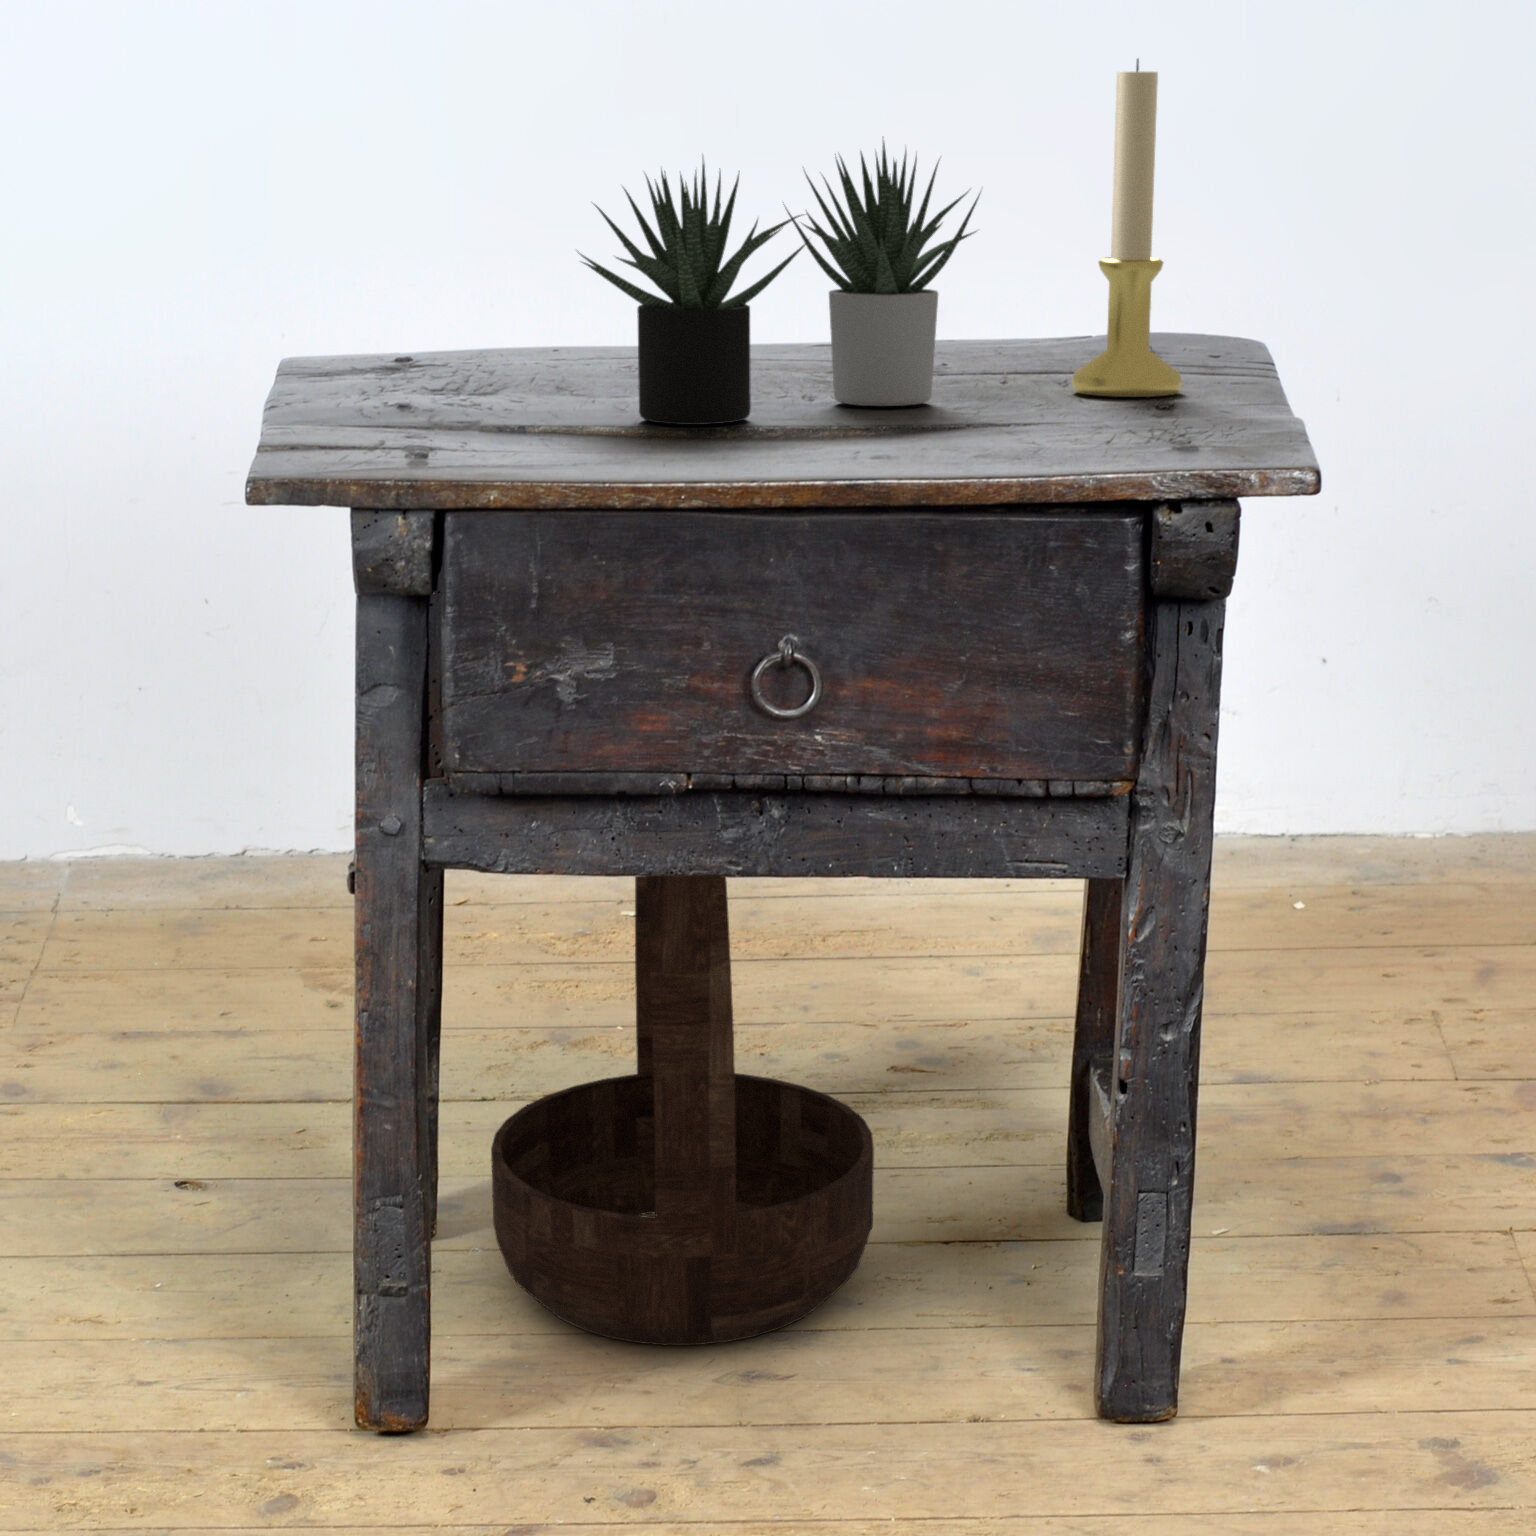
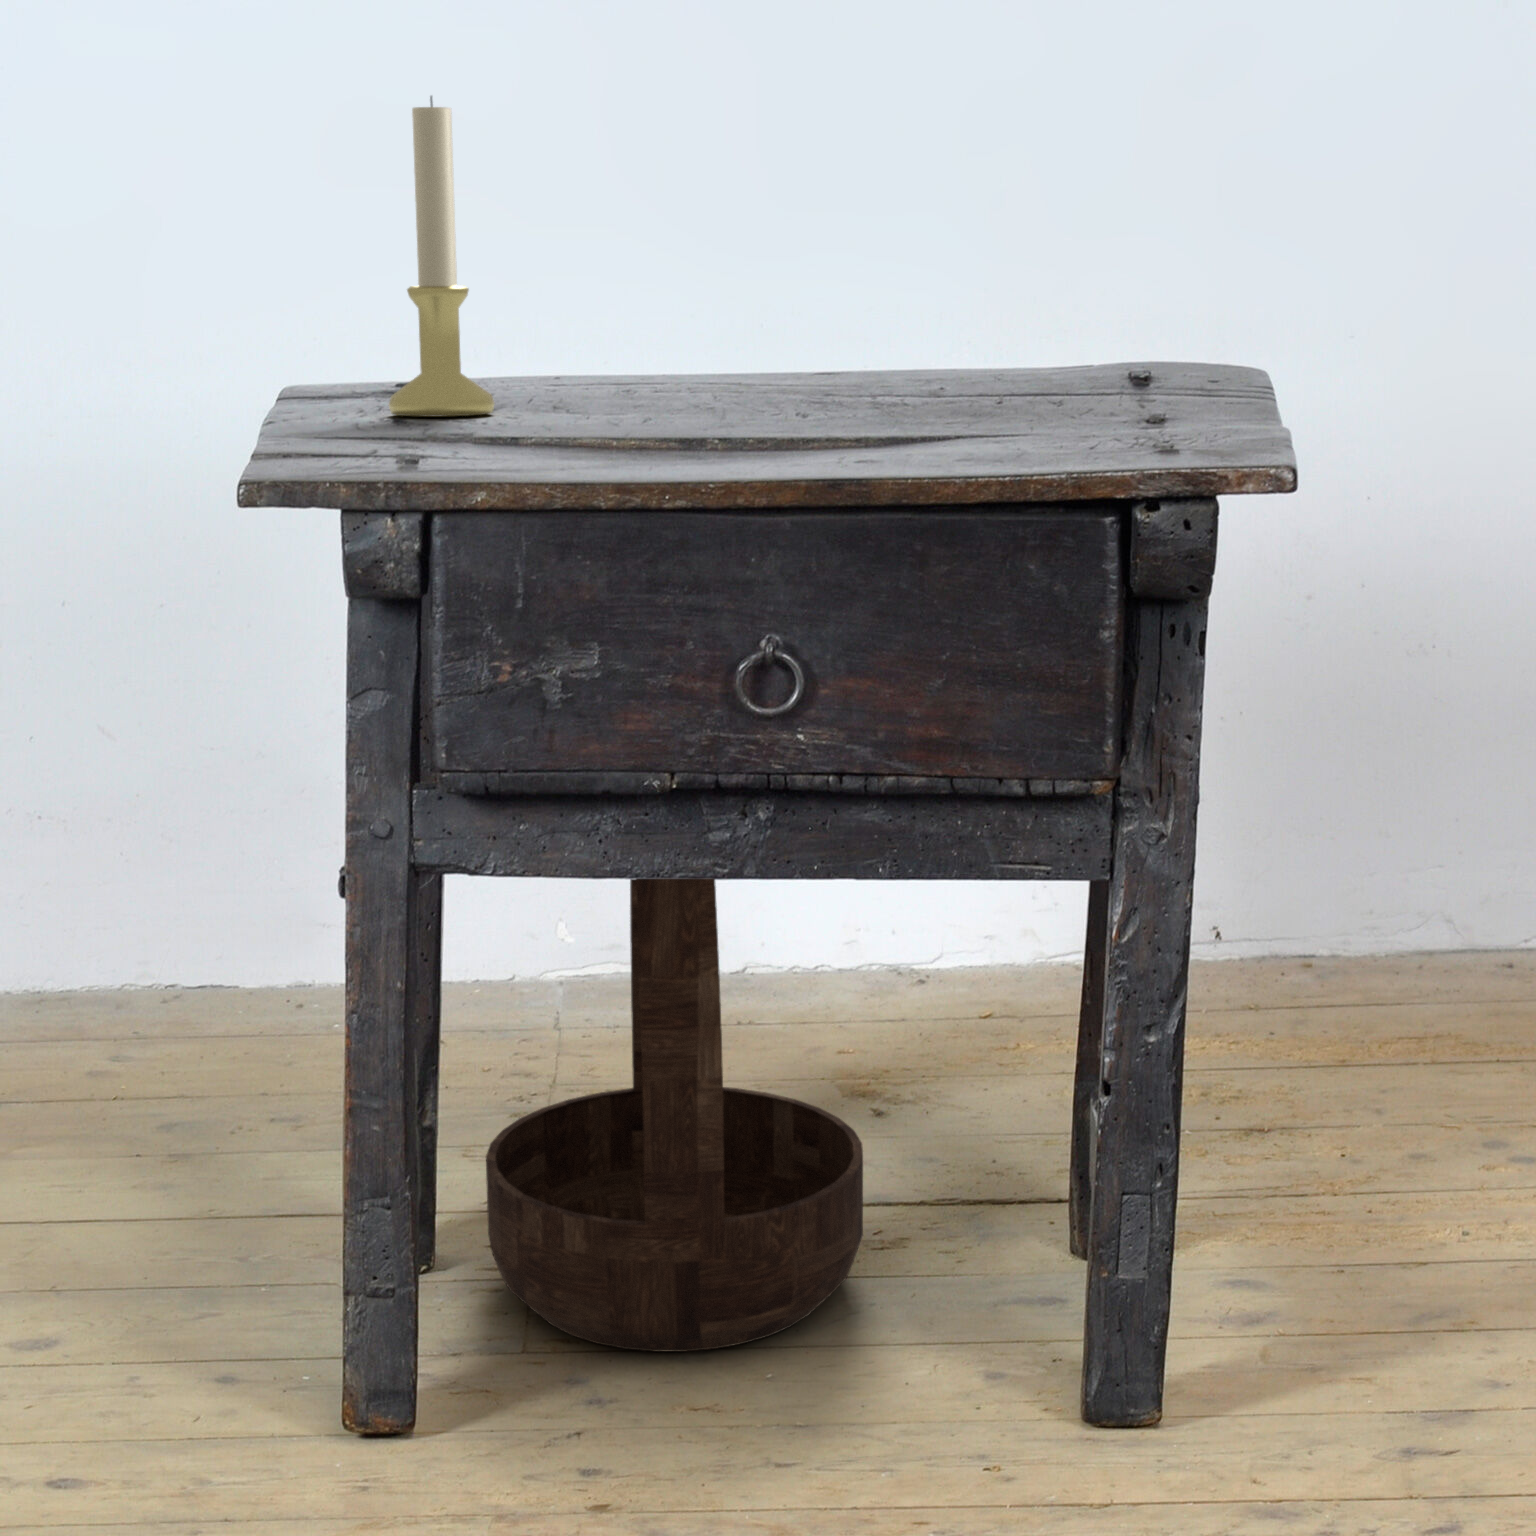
candle holder: present [1072,59,1182,397] -> present [389,96,494,416]
succulent plant: present [578,141,980,425] -> none [565,157,966,434]

